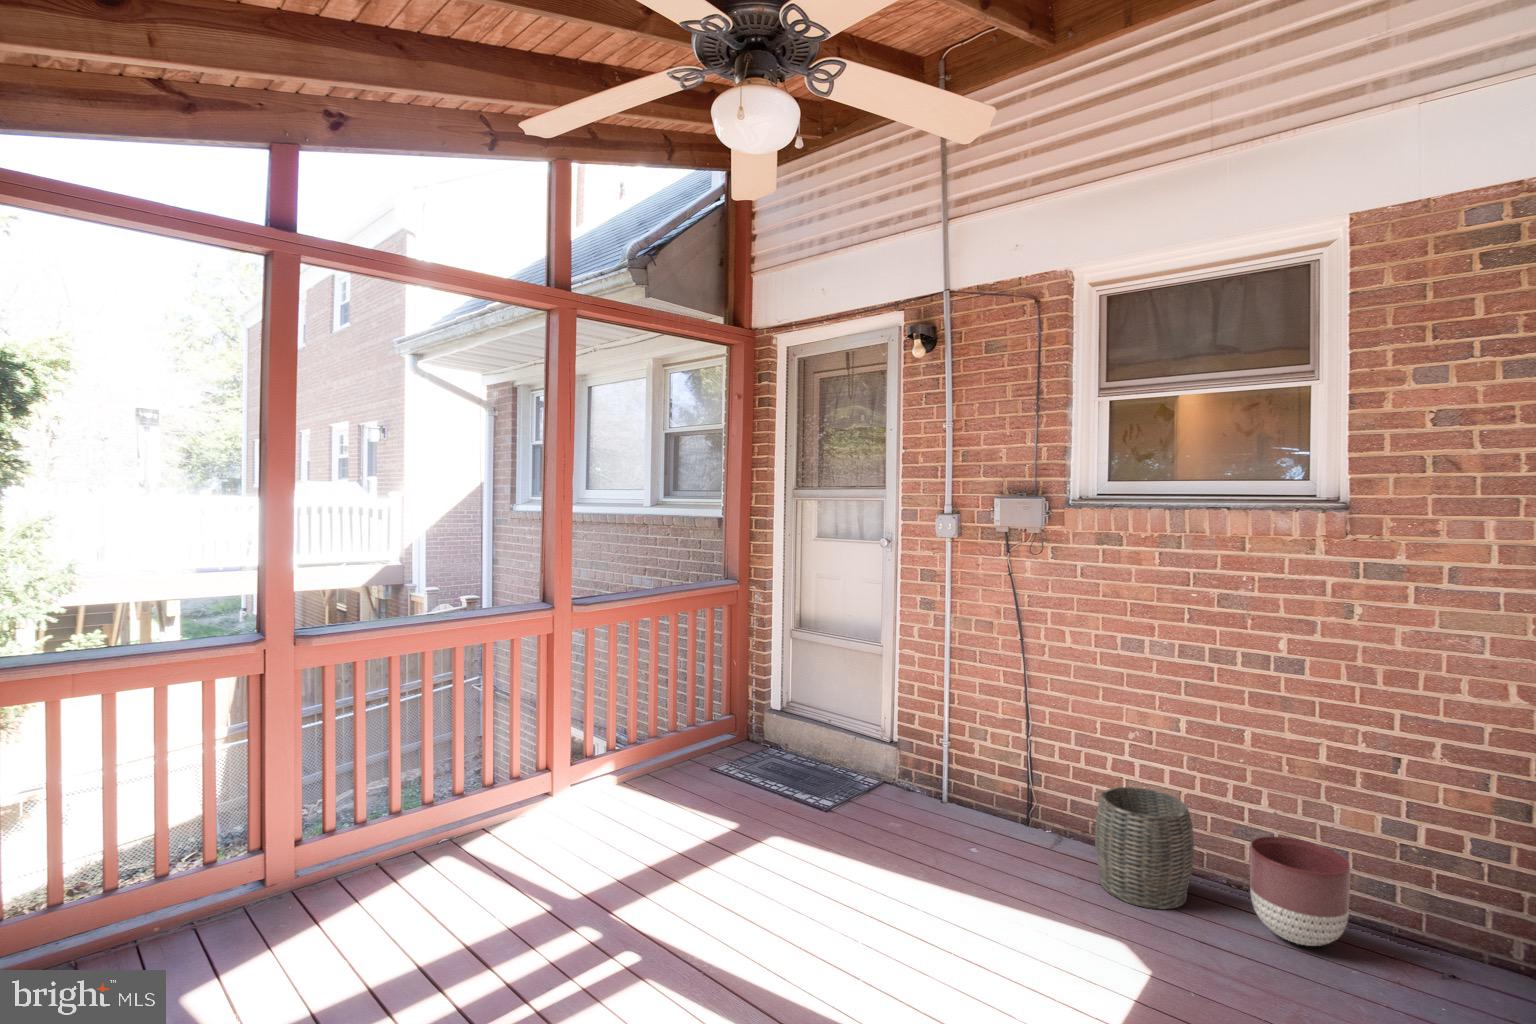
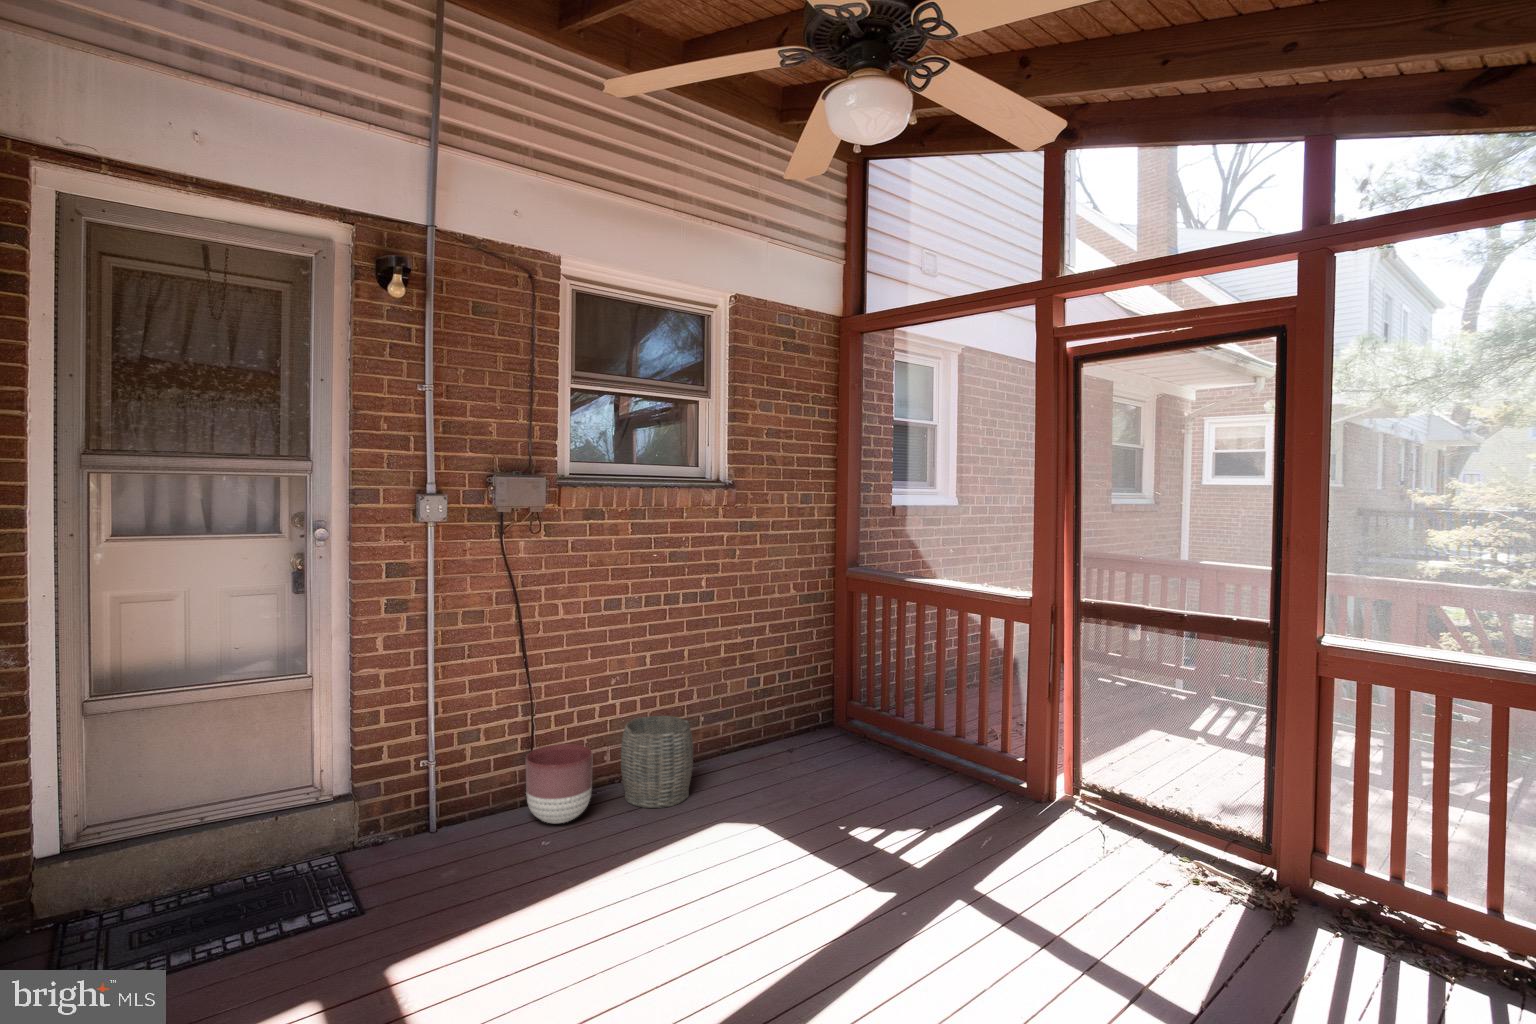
planter: present [1250,836,1350,946] -> present [526,744,593,823]

